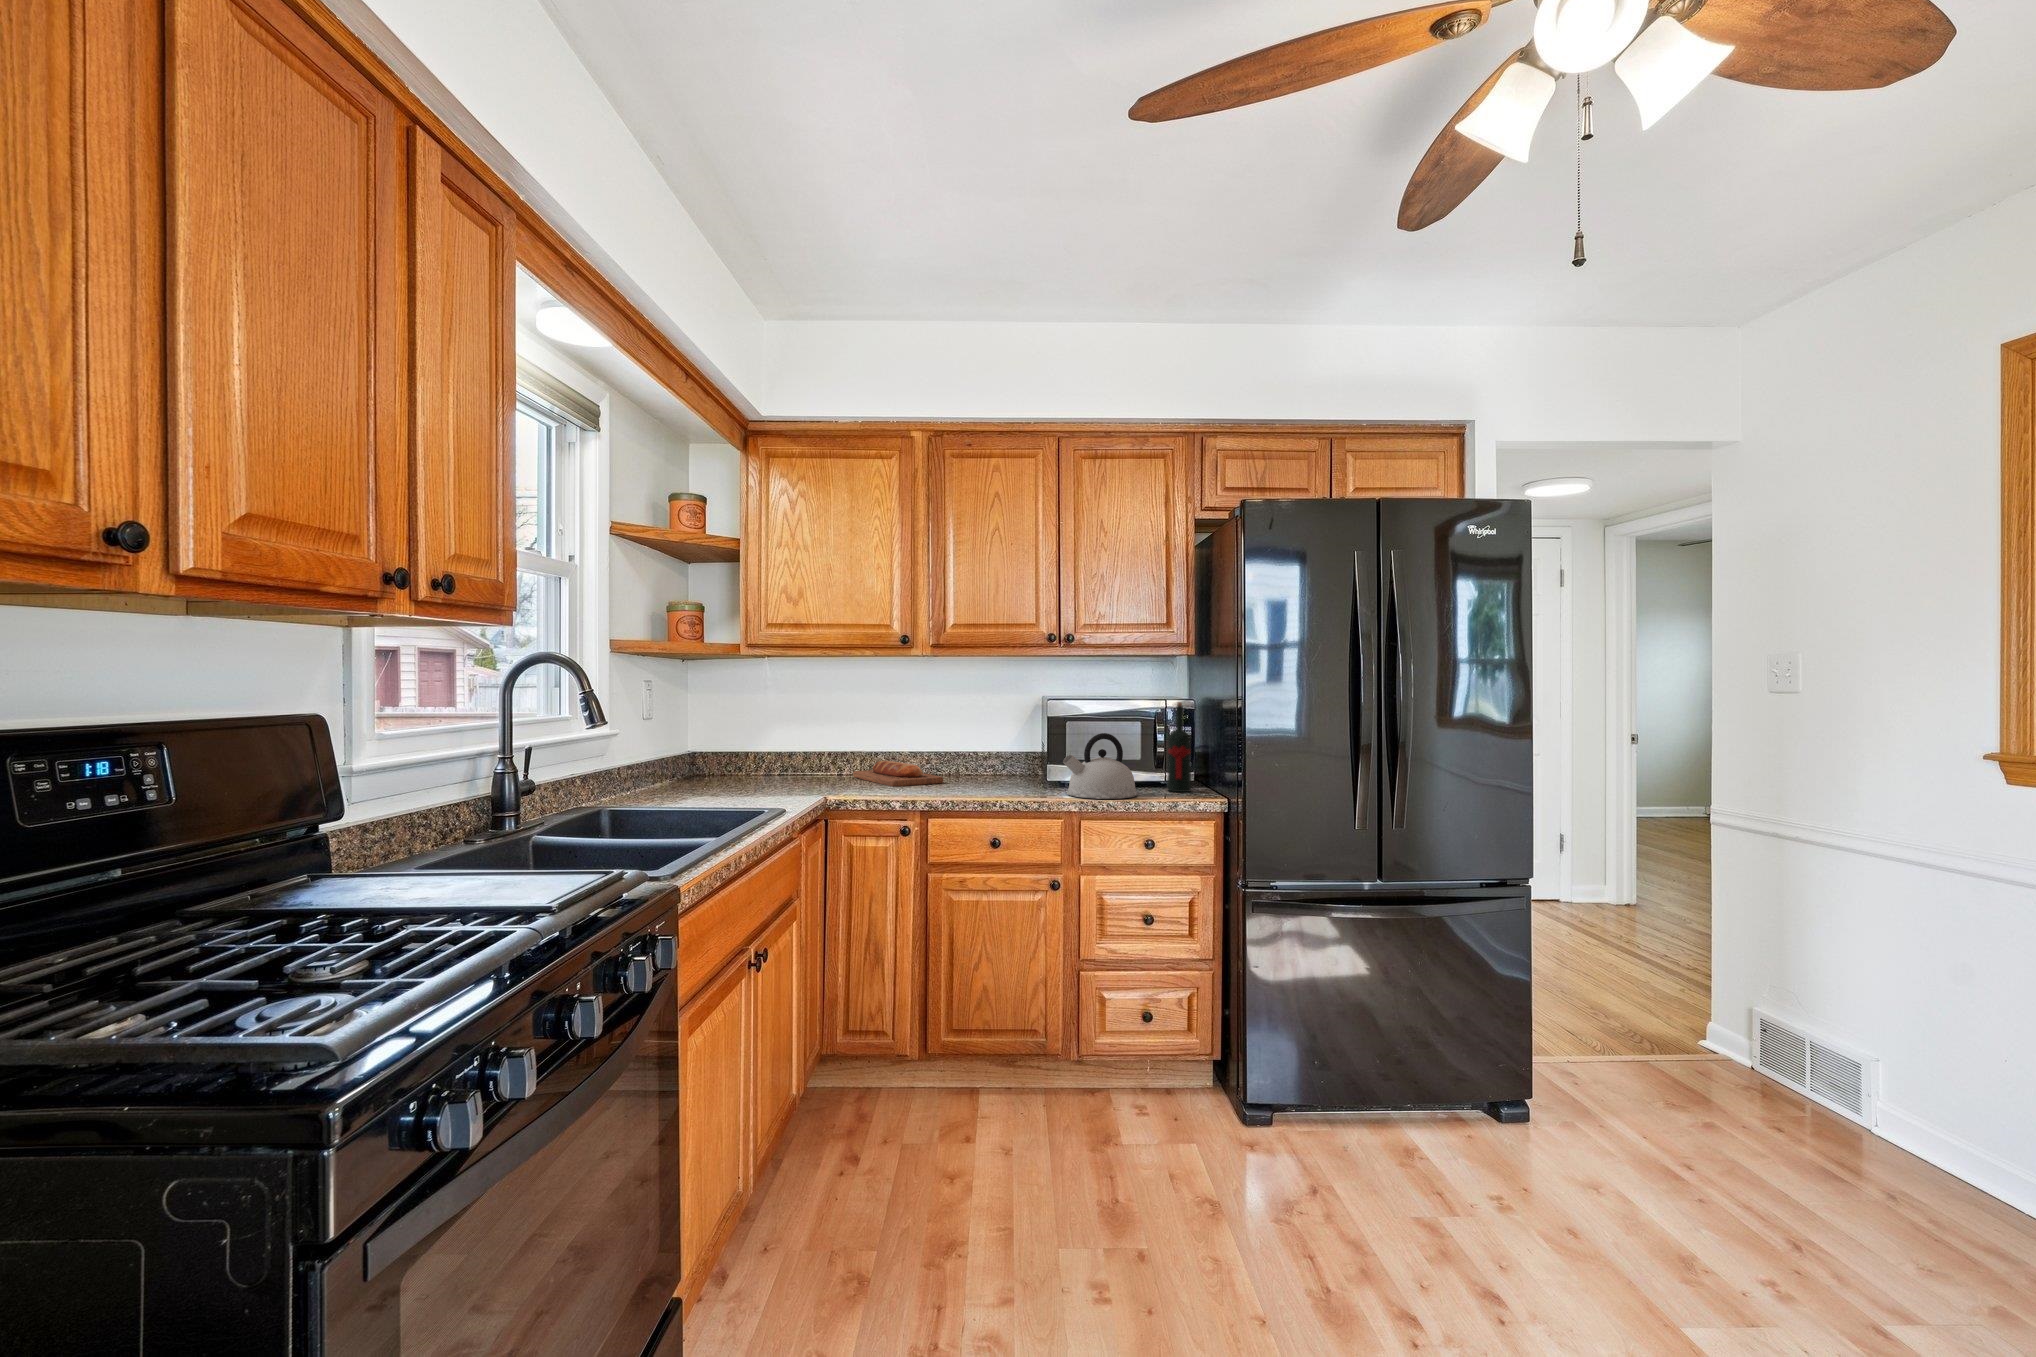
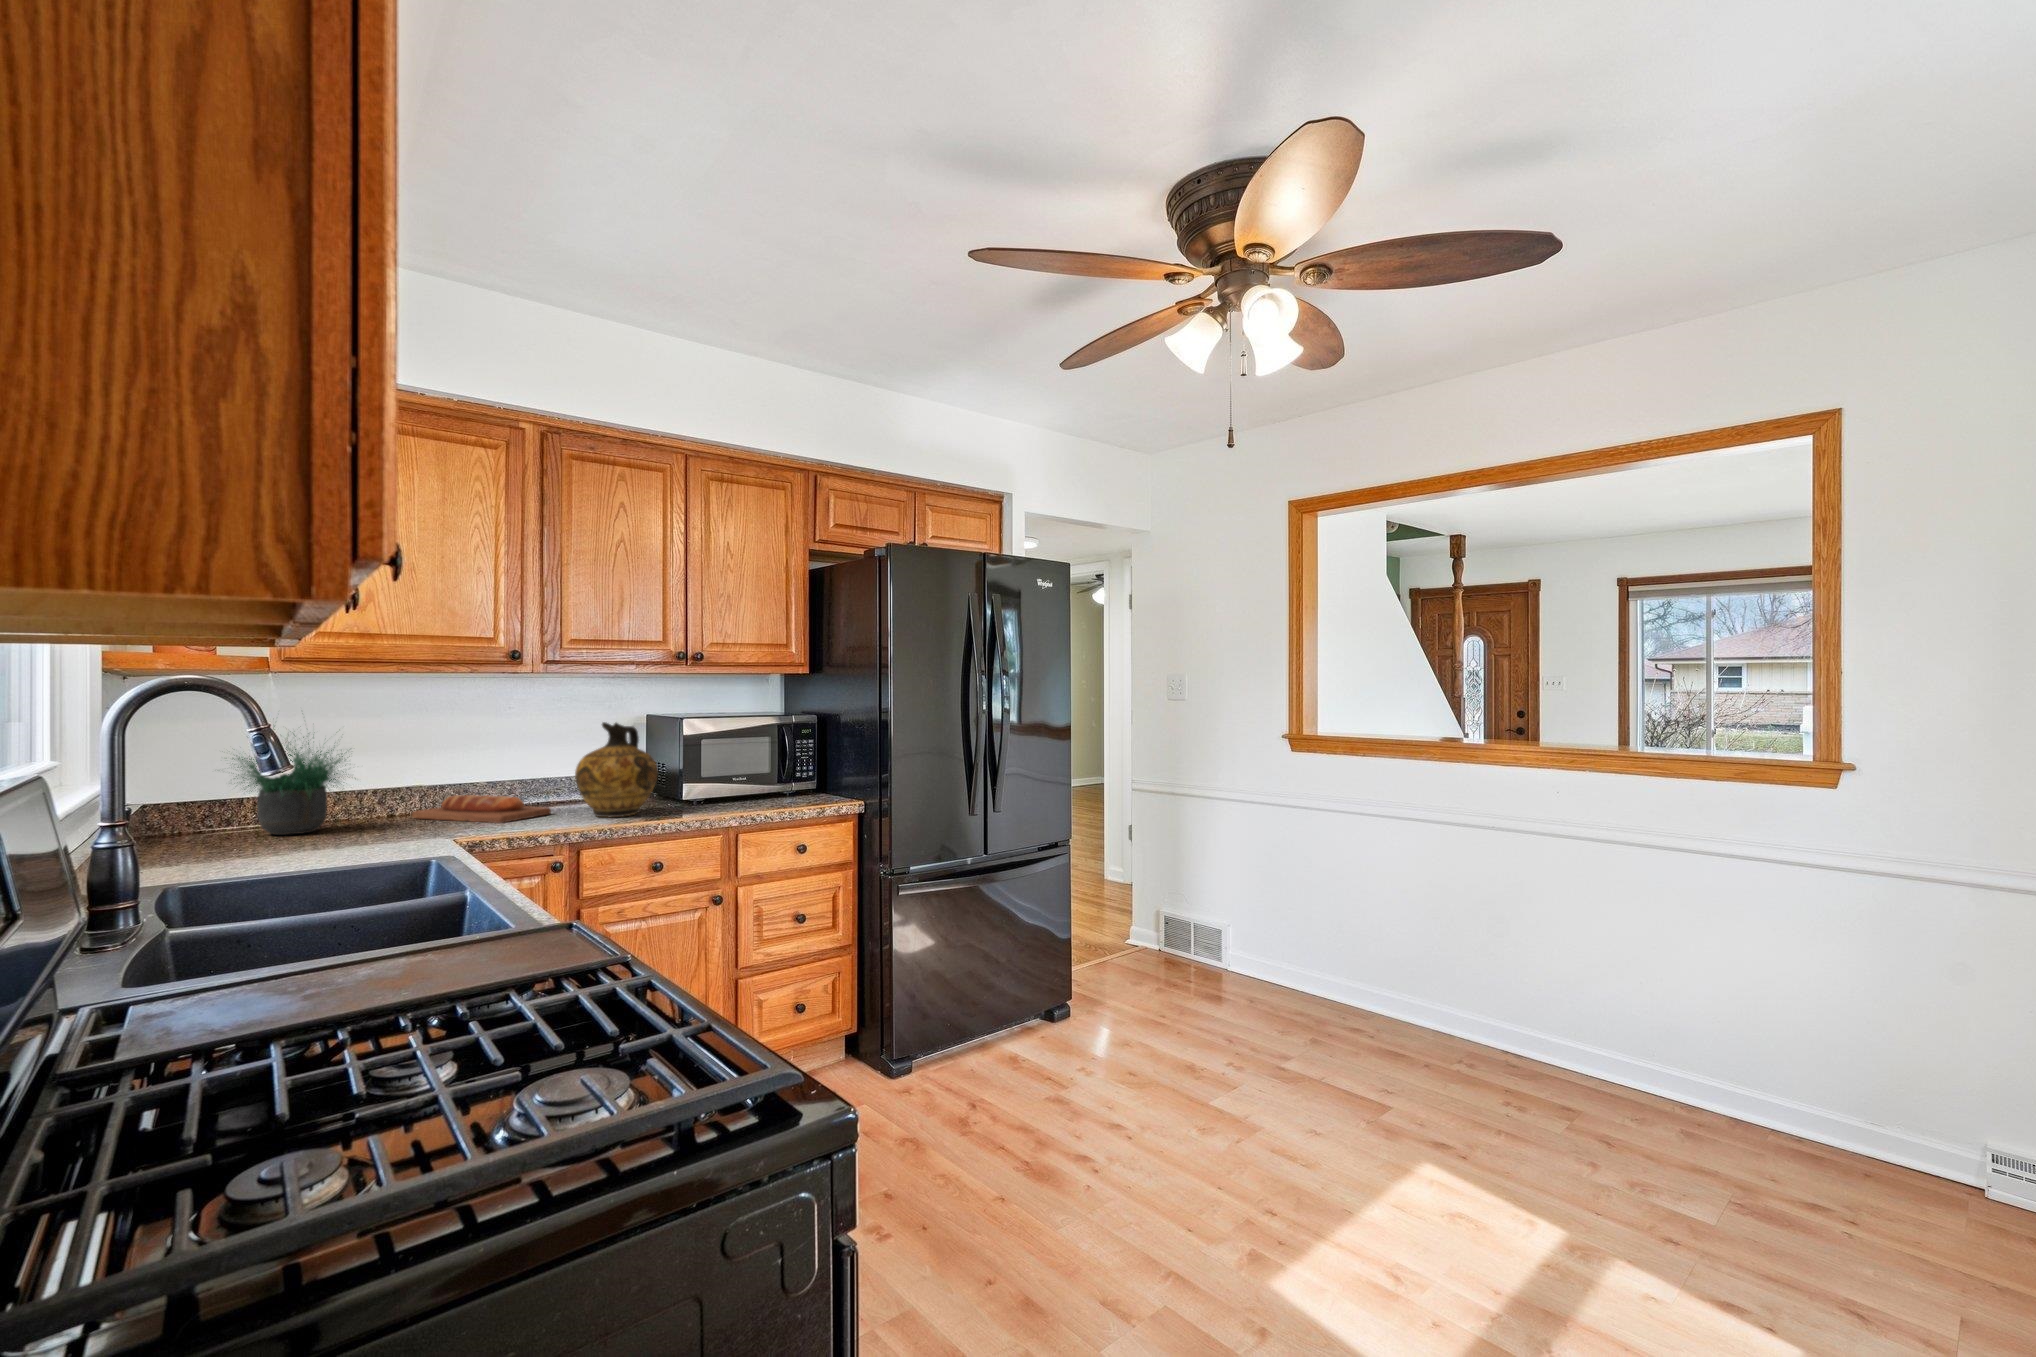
potted plant: none [714,683,813,781] -> present [233,726,346,835]
ceramic jug: none [950,701,1021,790] -> present [575,722,658,817]
wine bottle: present [1167,702,1191,792] -> none [796,717,817,801]
kettle: present [1063,733,1137,799] -> none [714,750,785,813]

